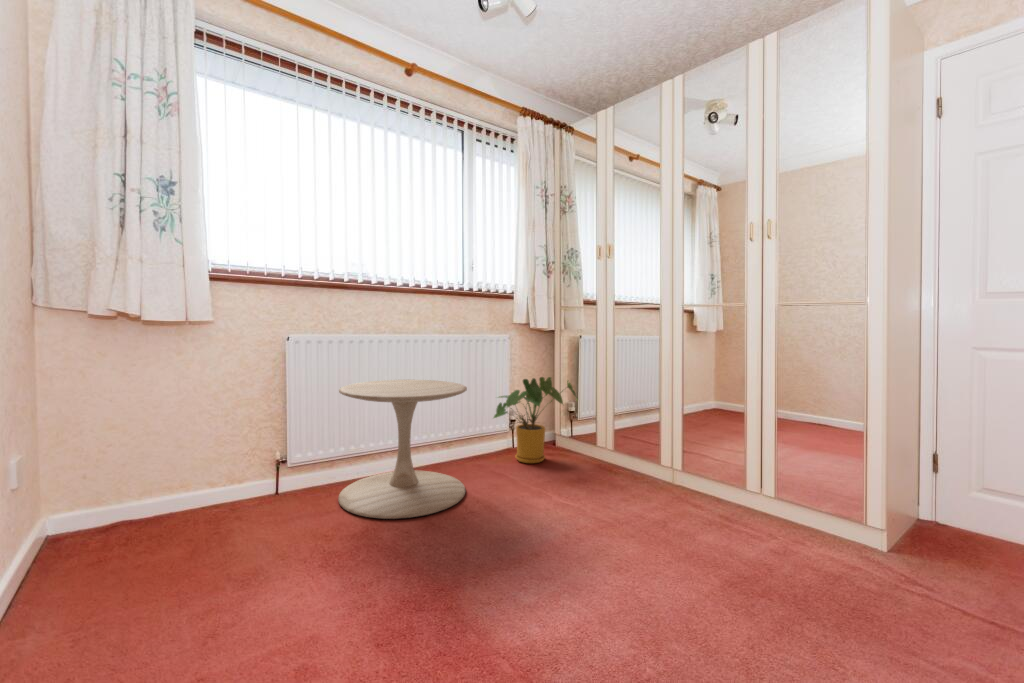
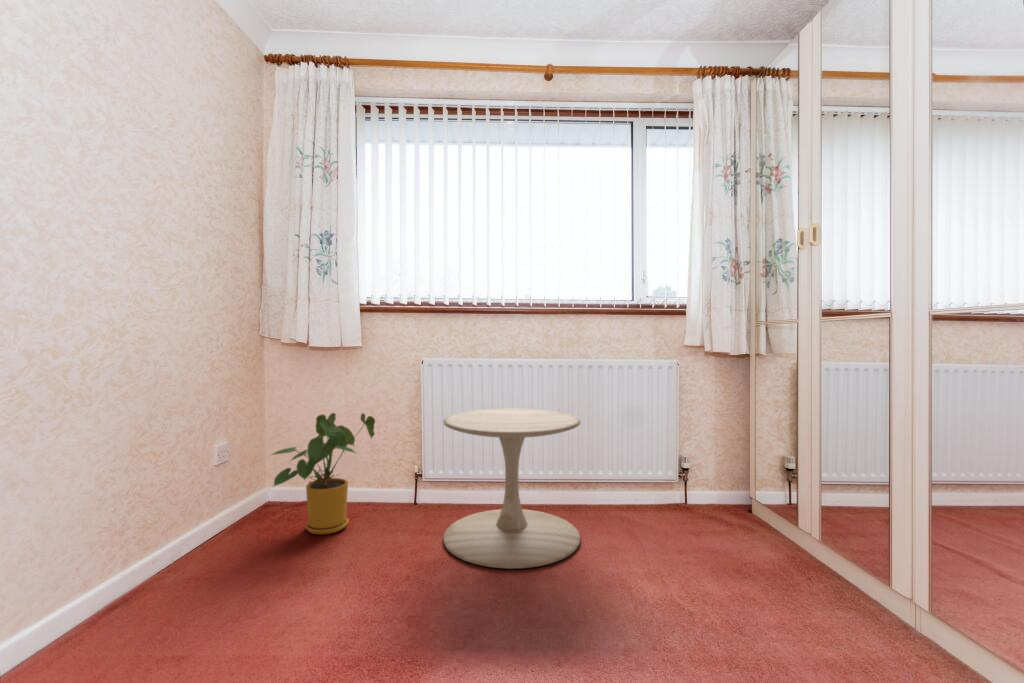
house plant: present [494,377,578,463] -> present [272,413,375,535]

